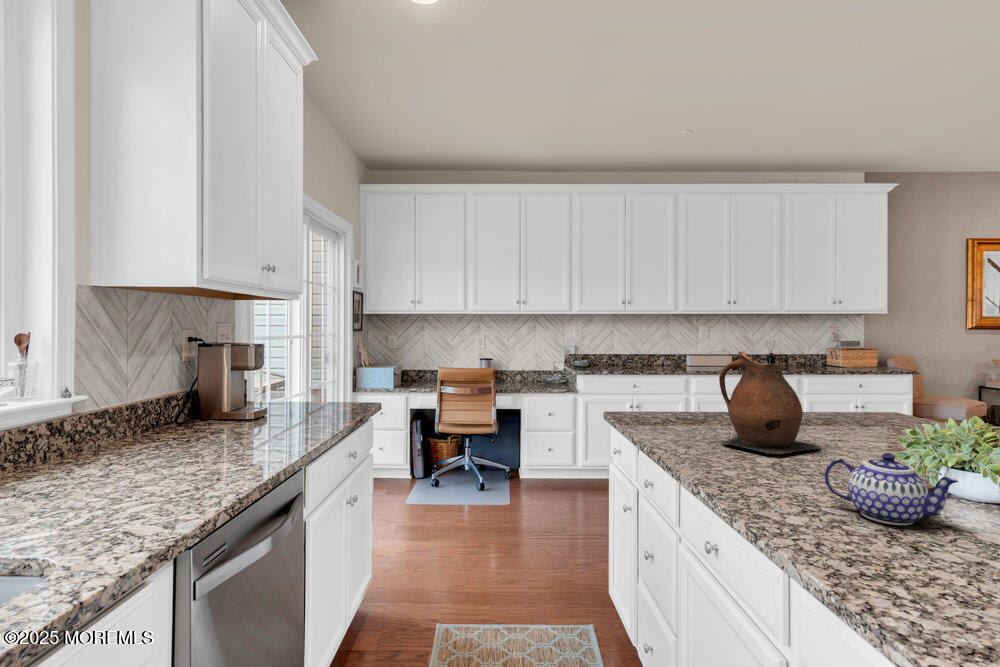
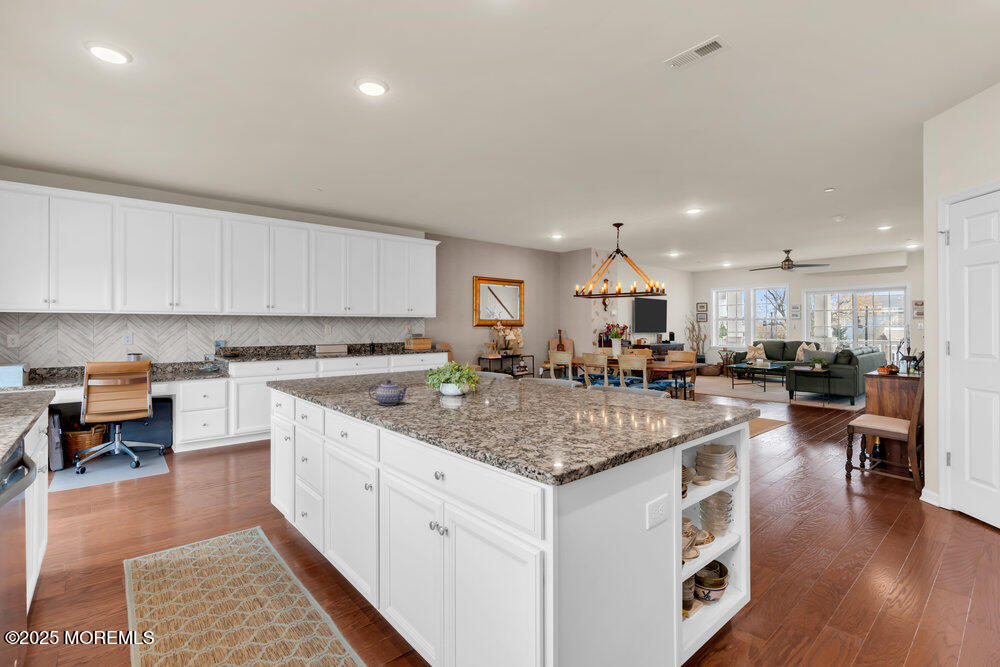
ceramic pitcher: present [719,352,821,455] -> none [331,343,378,392]

